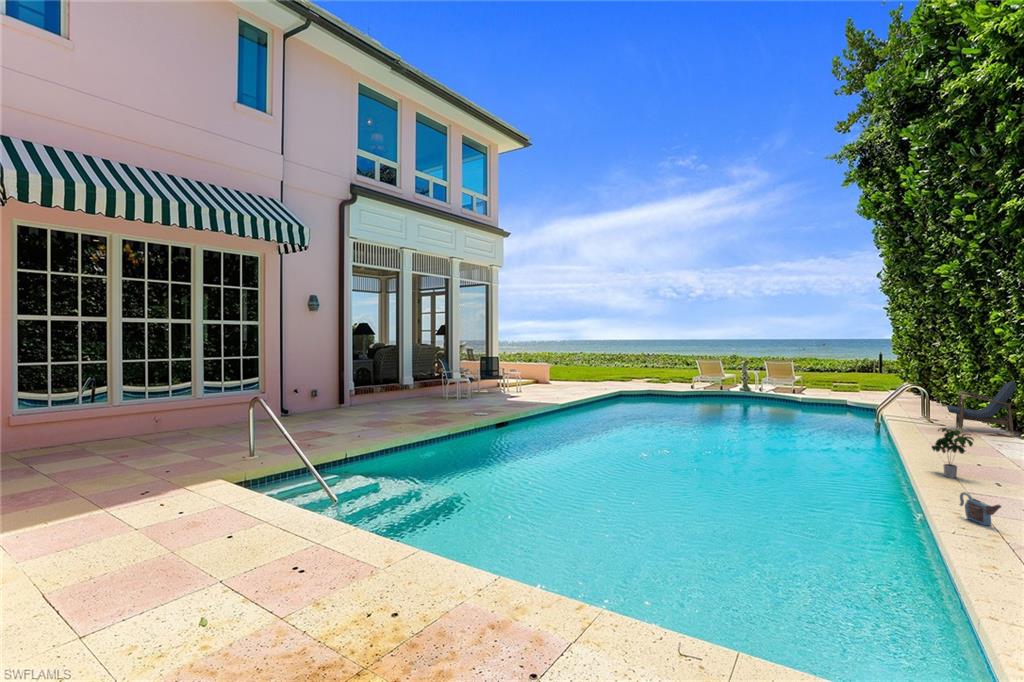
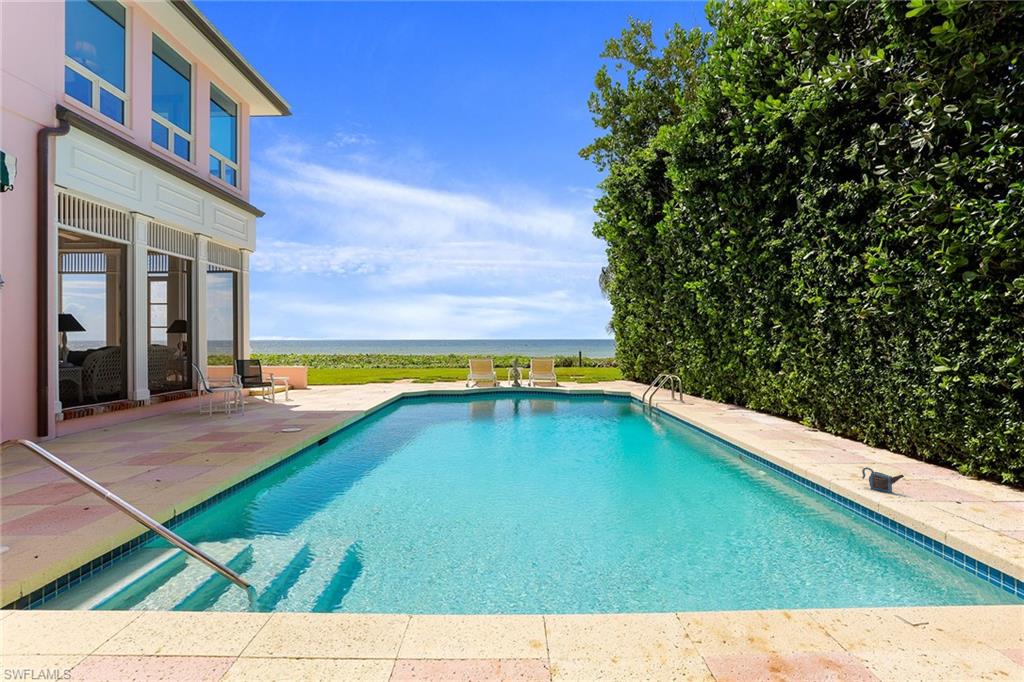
lounge chair: present [947,382,1016,437] -> none [702,370,751,413]
potted plant: present [932,428,974,478] -> none [770,413,808,453]

